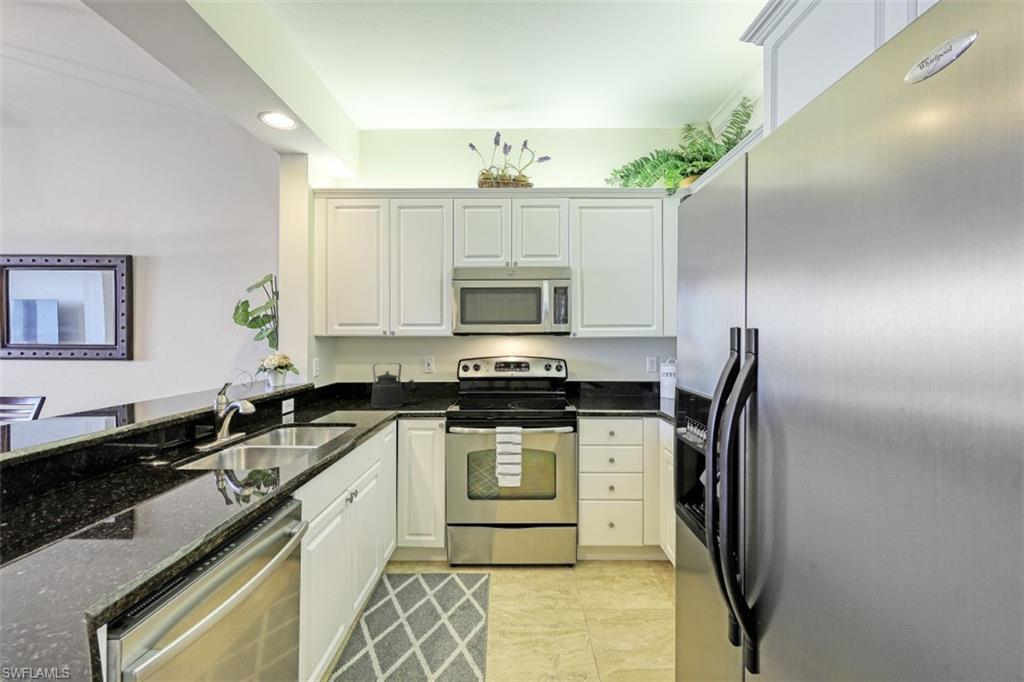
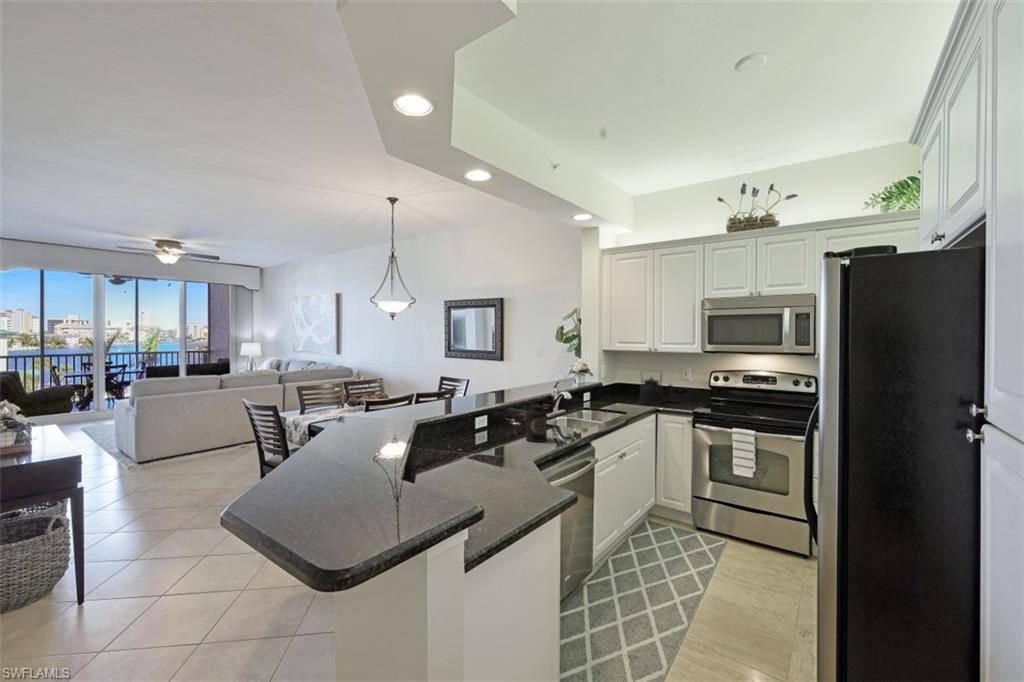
canister: none [99,430,172,531] -> present [526,405,547,442]

